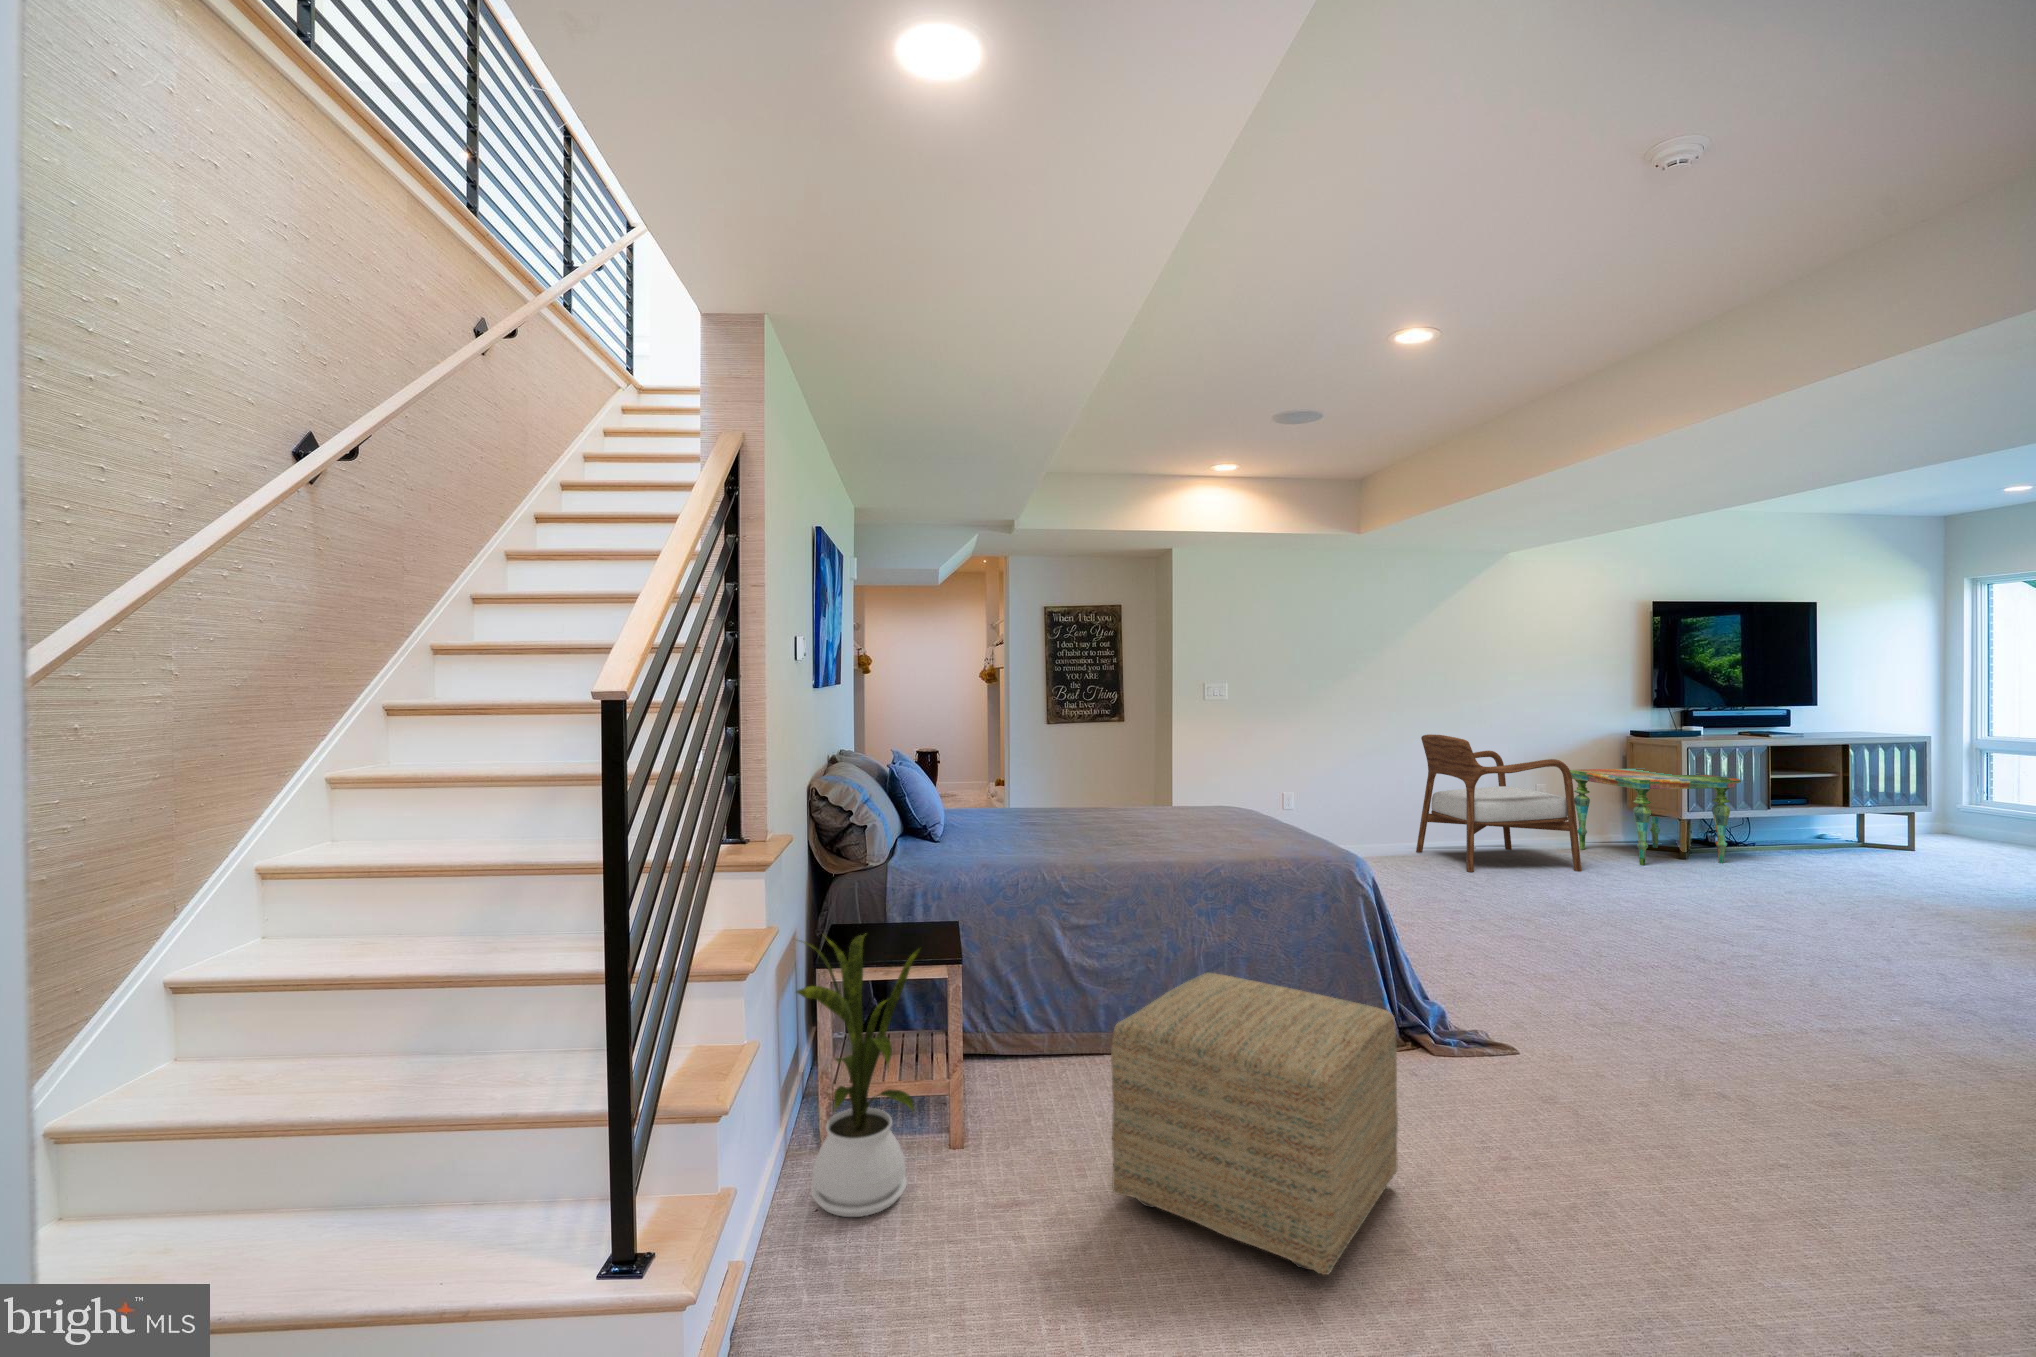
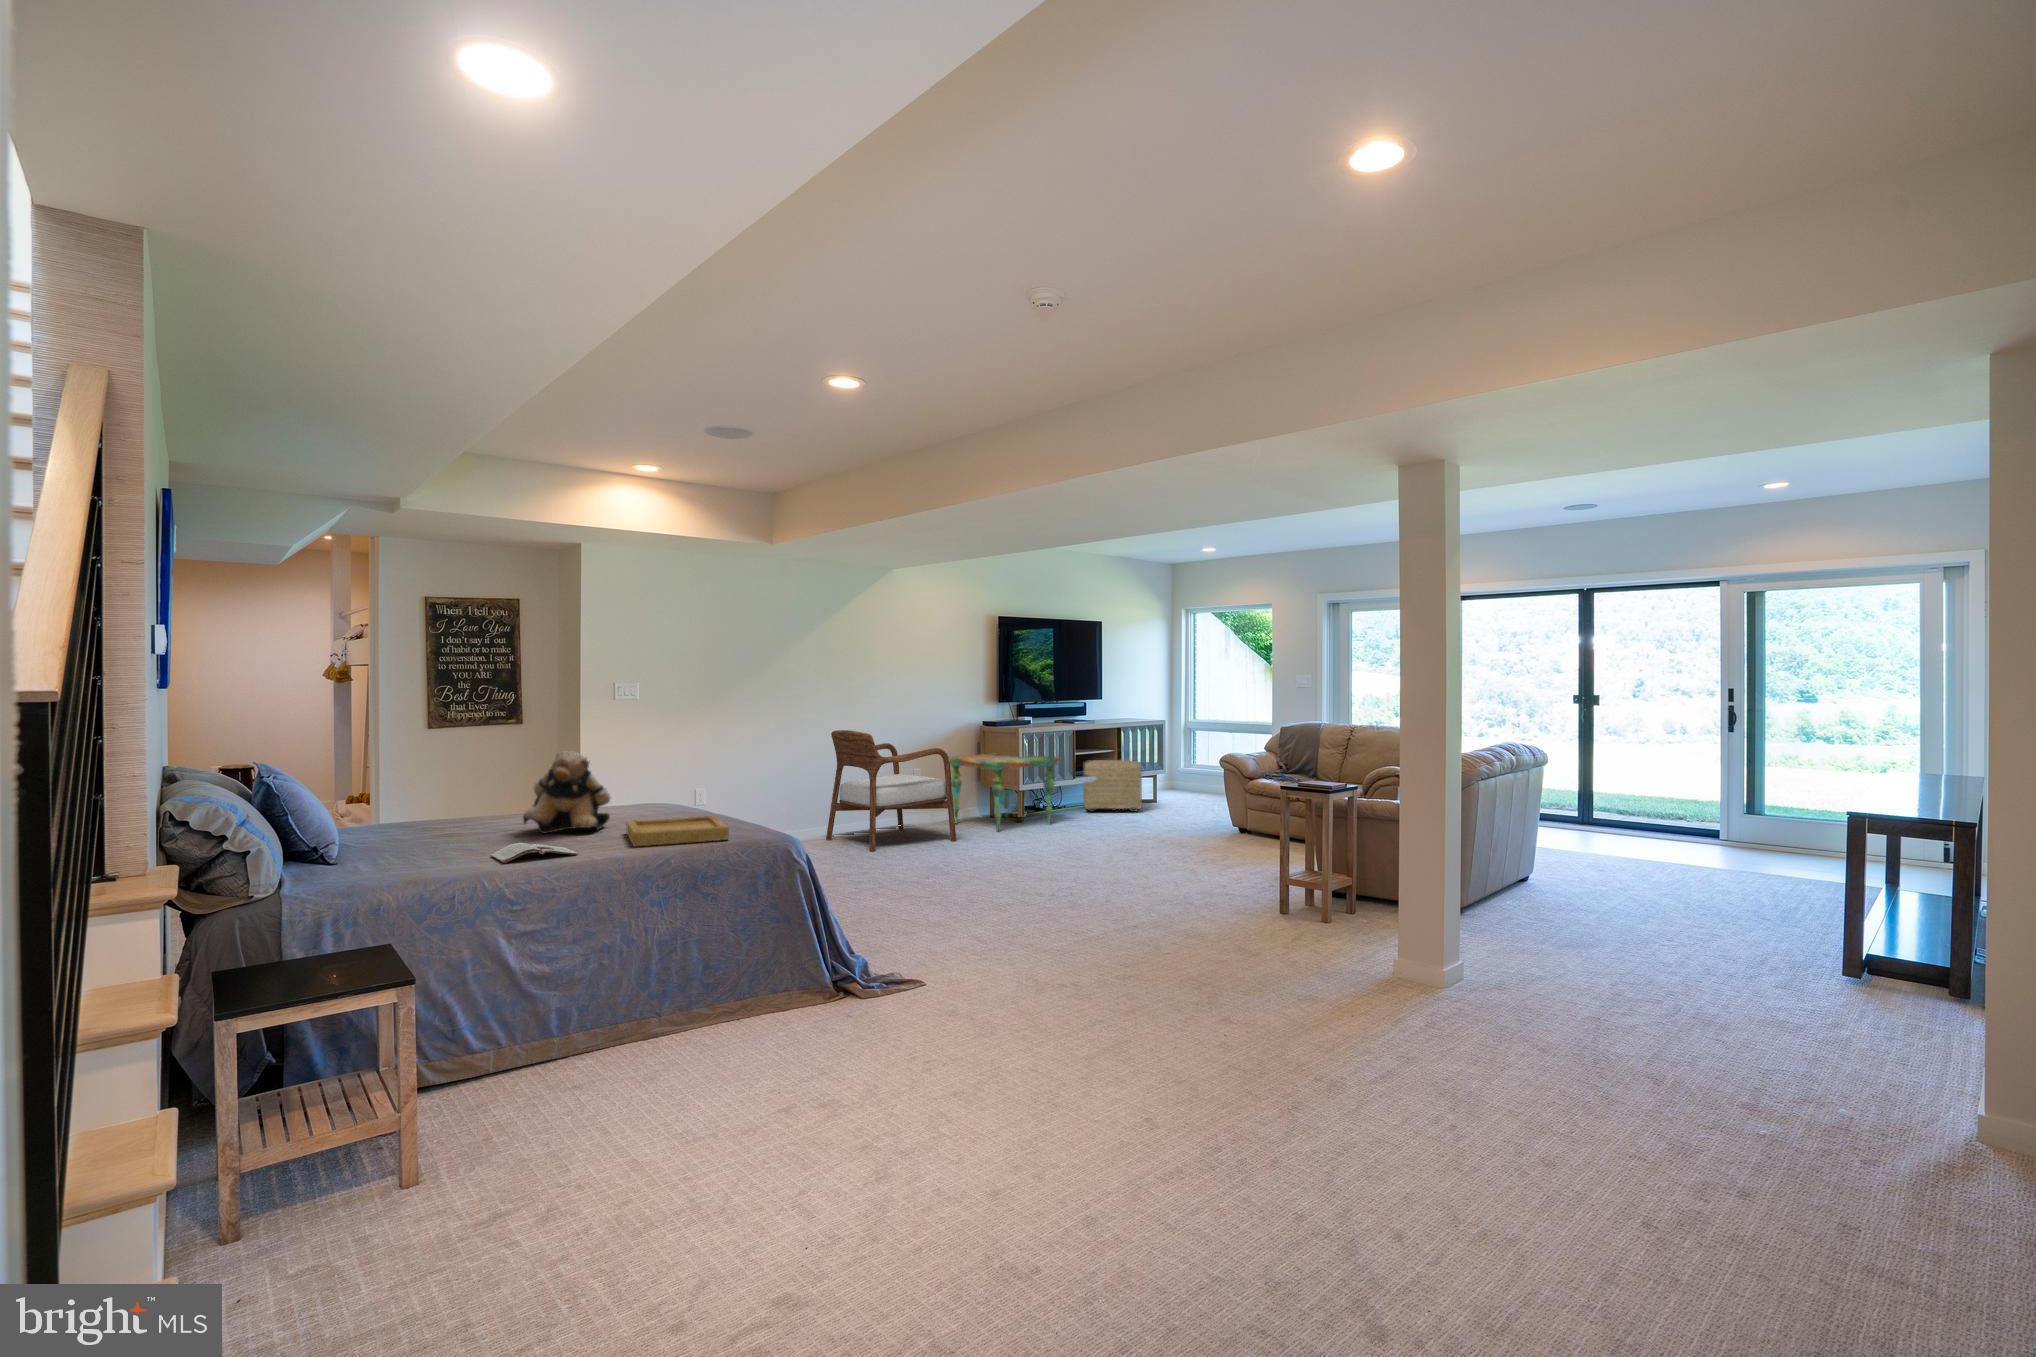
teddy bear: none [1095,748,1172,827] -> present [523,751,610,833]
tray: none [1185,821,1283,851] -> present [626,816,729,846]
magazine: none [1059,834,1133,853] -> present [491,843,578,863]
house plant: present [797,935,919,1217] -> none [197,951,380,1275]
ottoman: present [1111,973,1398,1275] -> present [1083,760,1142,812]

